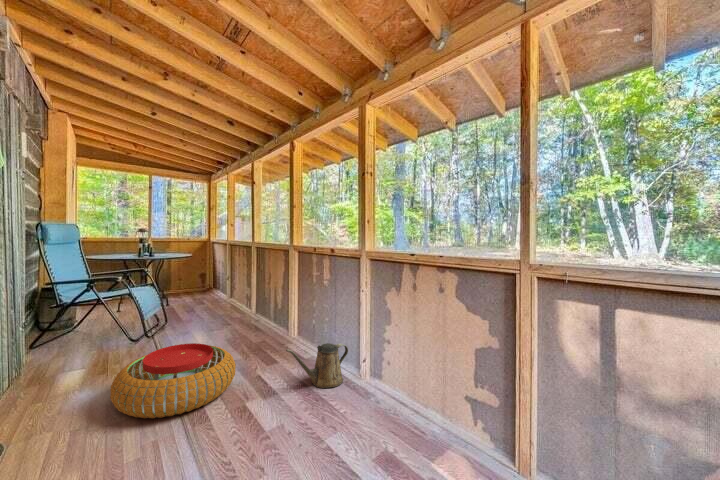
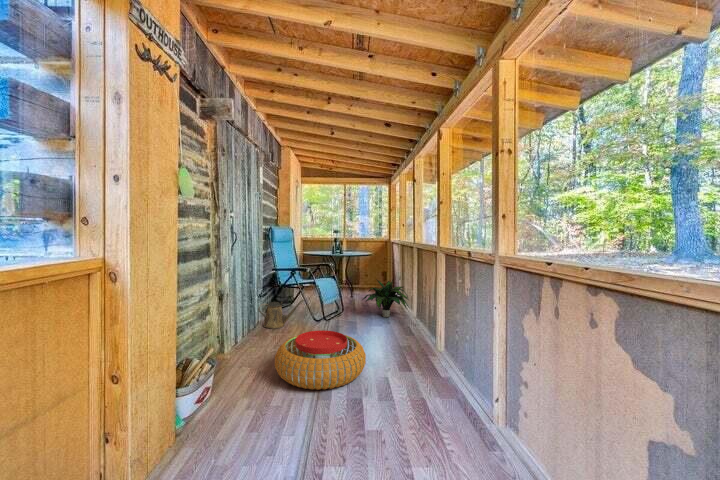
potted plant: none [193,280,250,321] -> present [363,280,409,317]
watering can: present [286,343,348,388] -> present [258,300,304,329]

